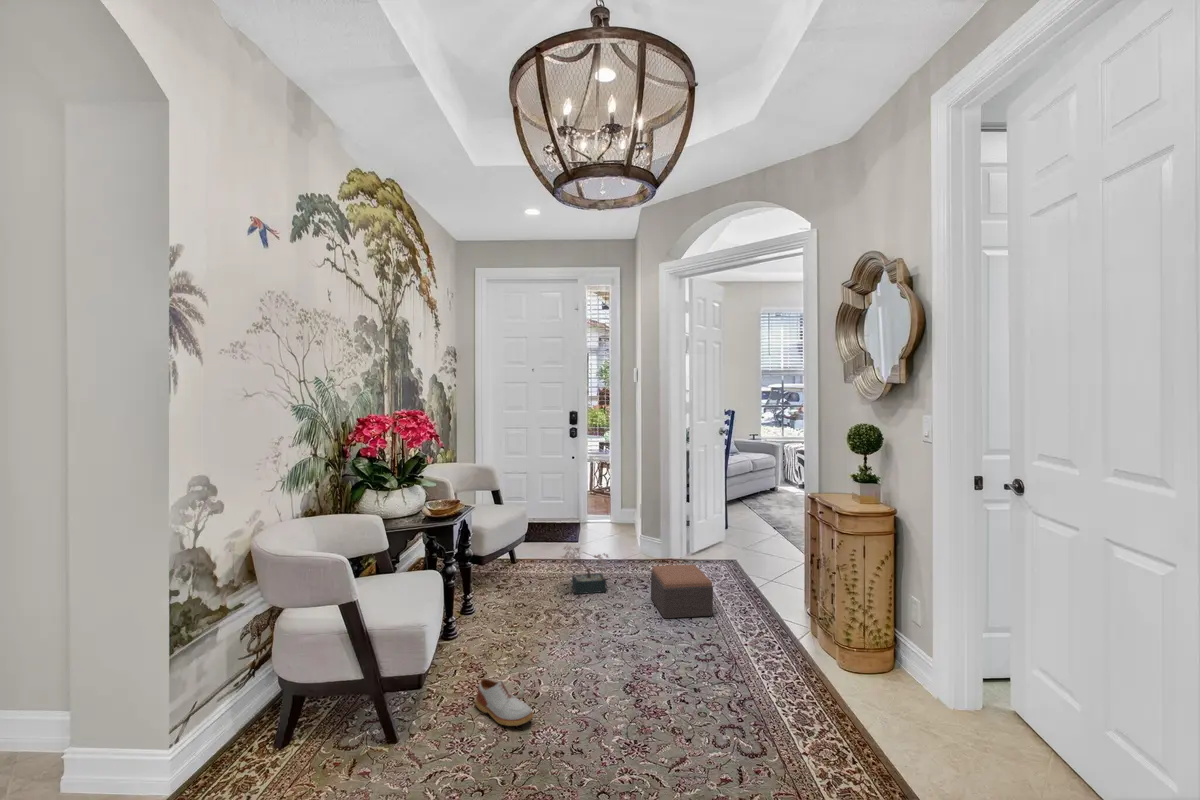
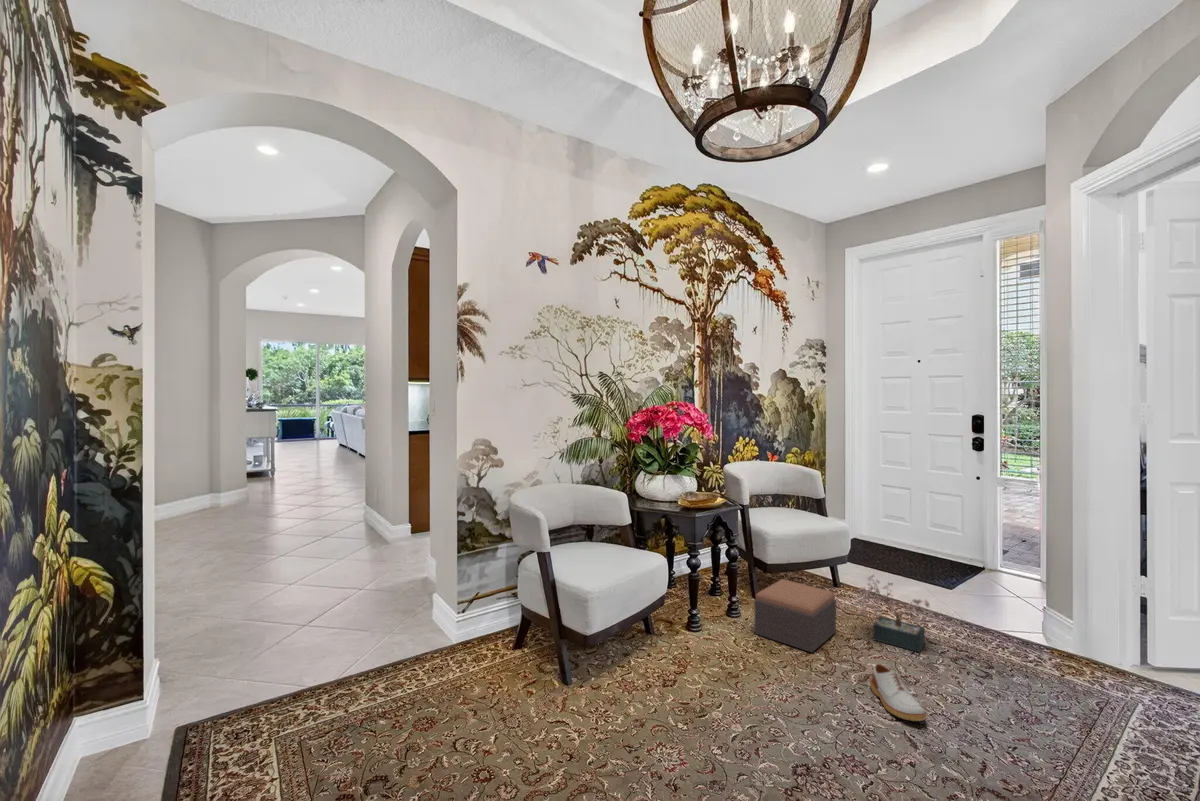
footstool: present [651,565,713,618] -> present [754,579,836,652]
shoe: present [475,679,533,726] -> present [870,664,926,721]

